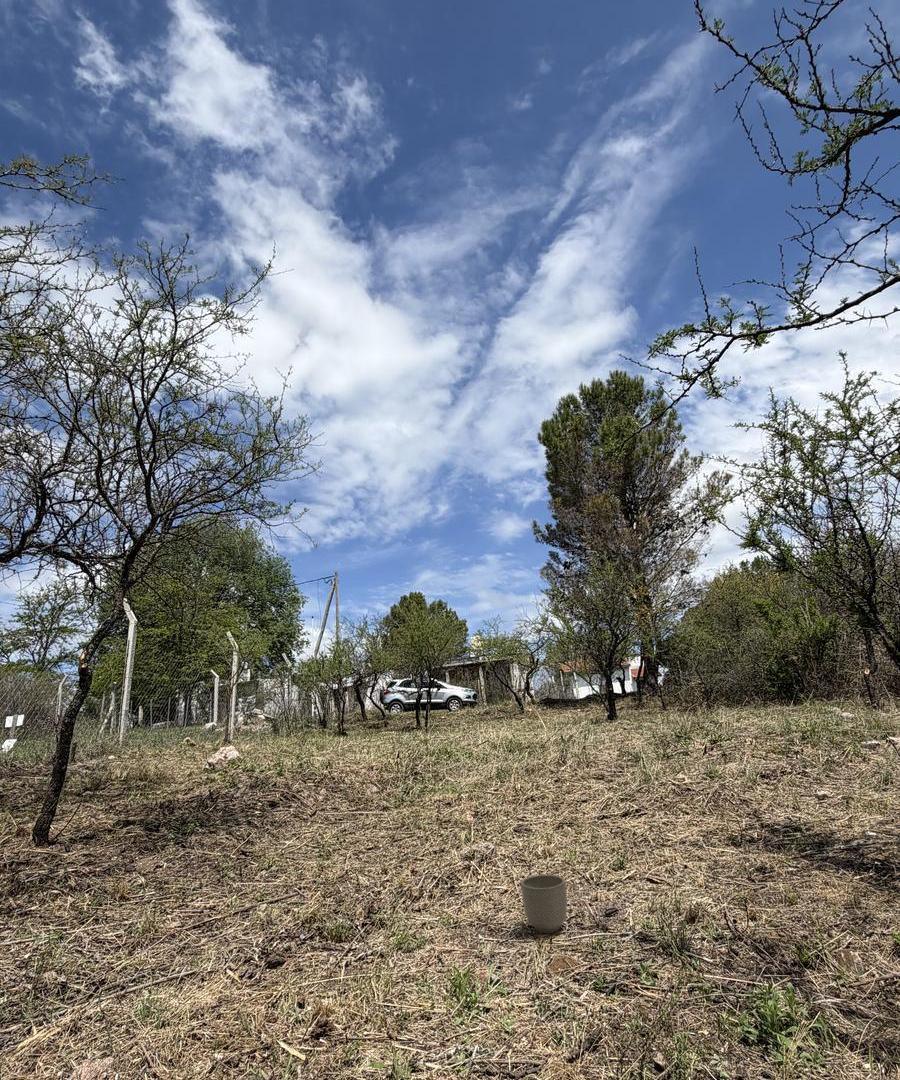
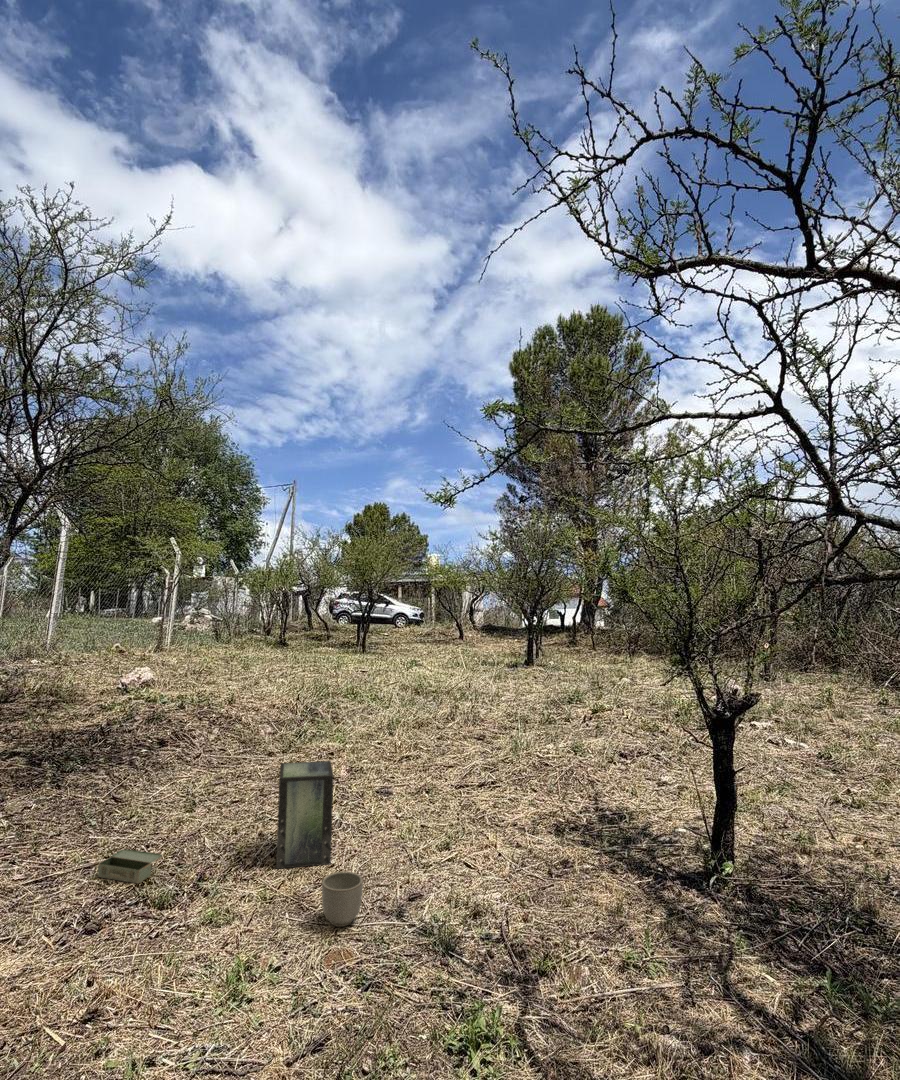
storage box: none [432,778,506,895] -> present [276,761,333,869]
toolbox: none [260,888,325,919] -> present [98,849,162,883]

